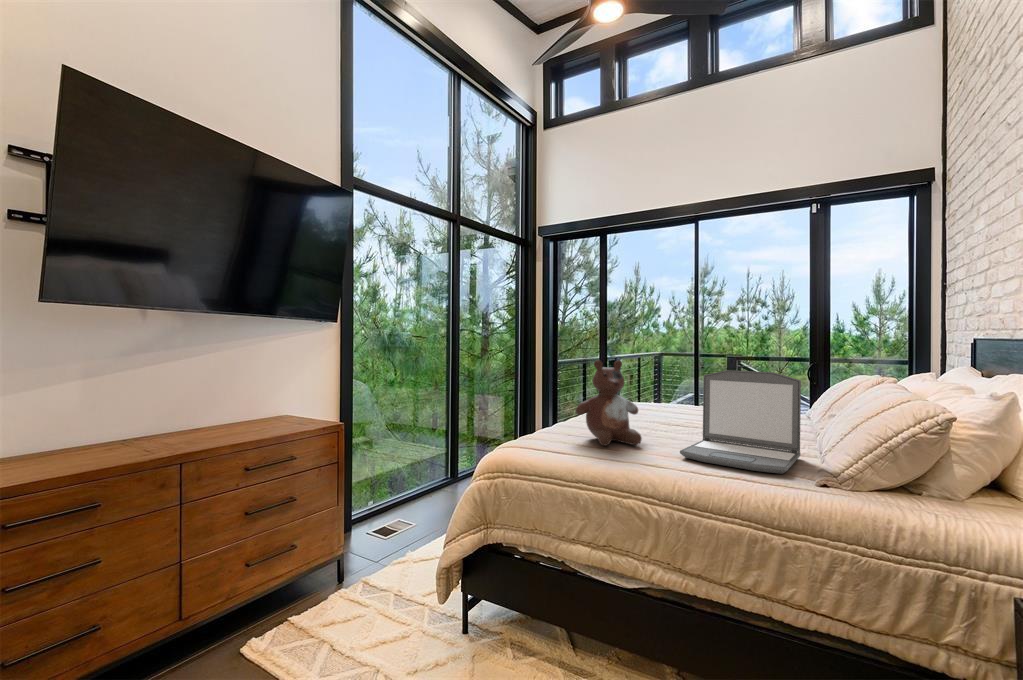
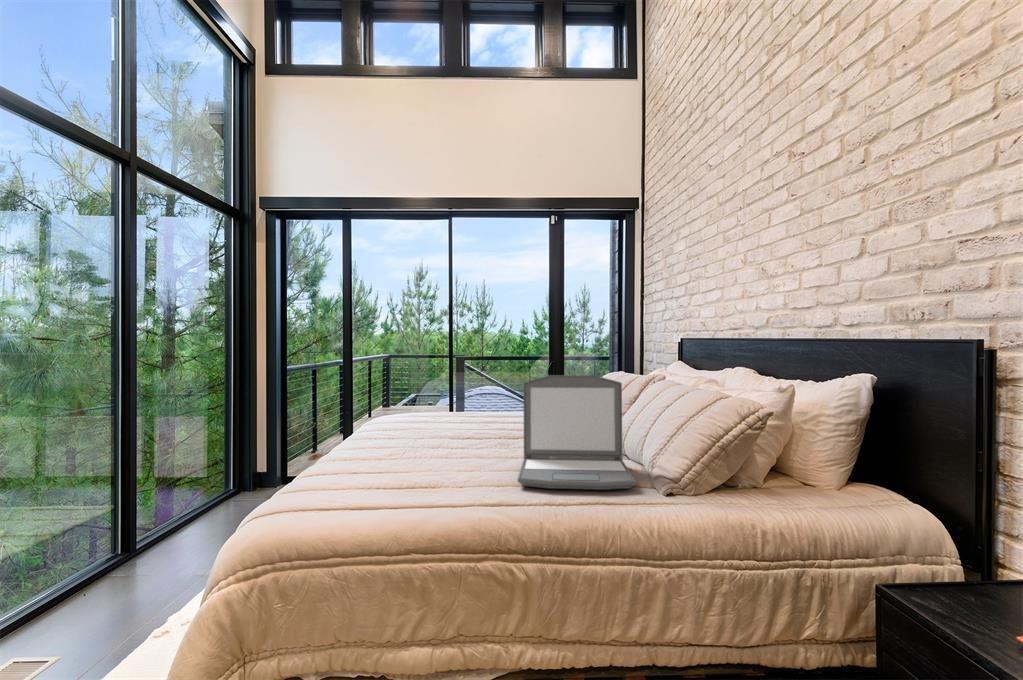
stuffed bear: present [576,360,642,446] -> none [371,369,463,487]

